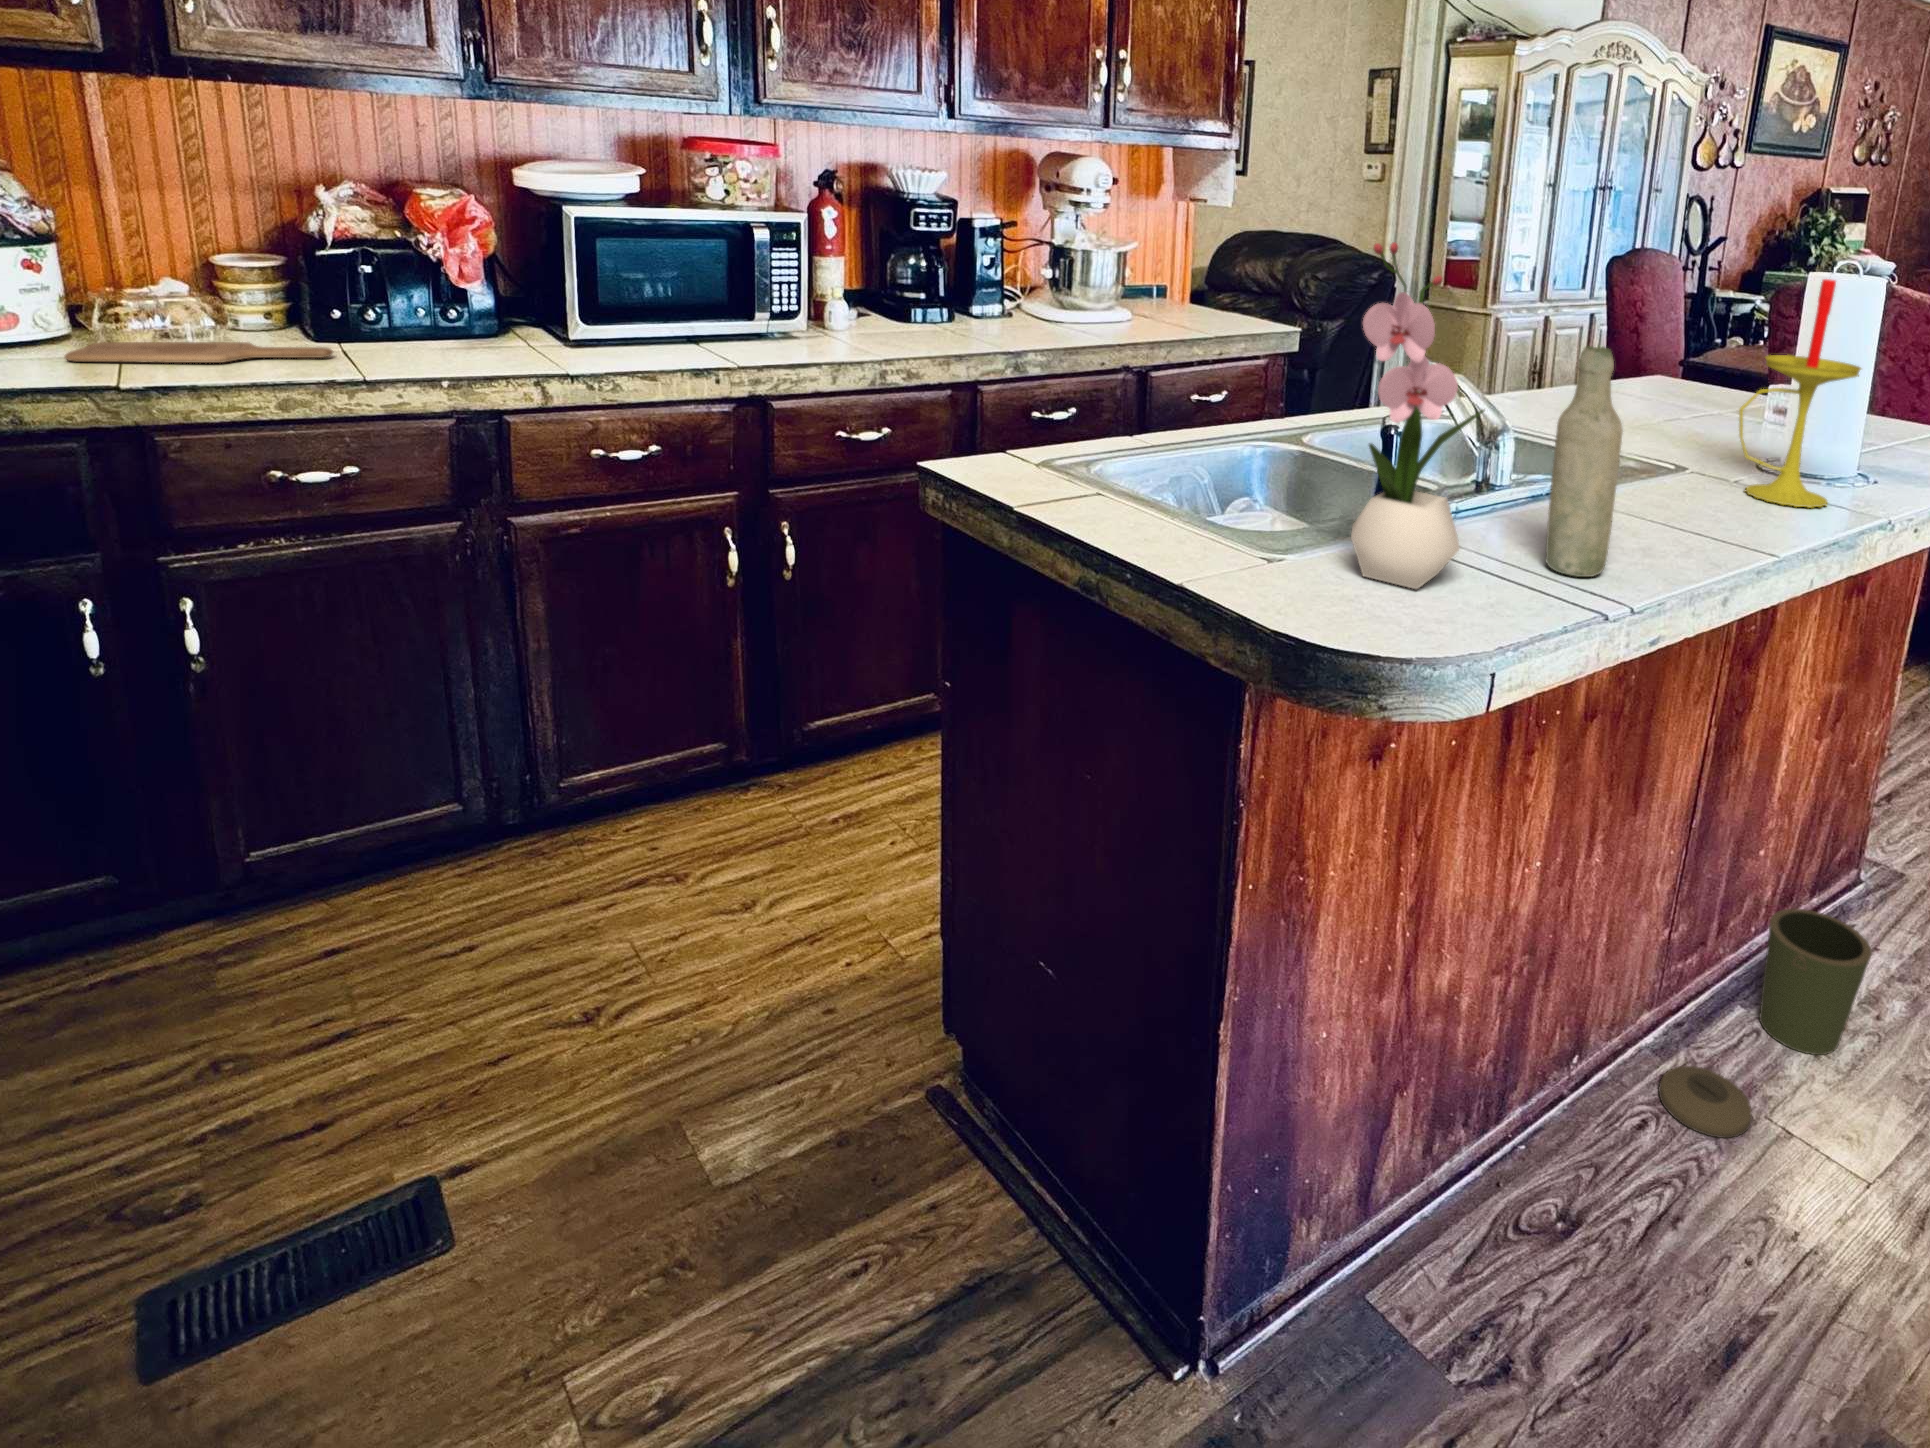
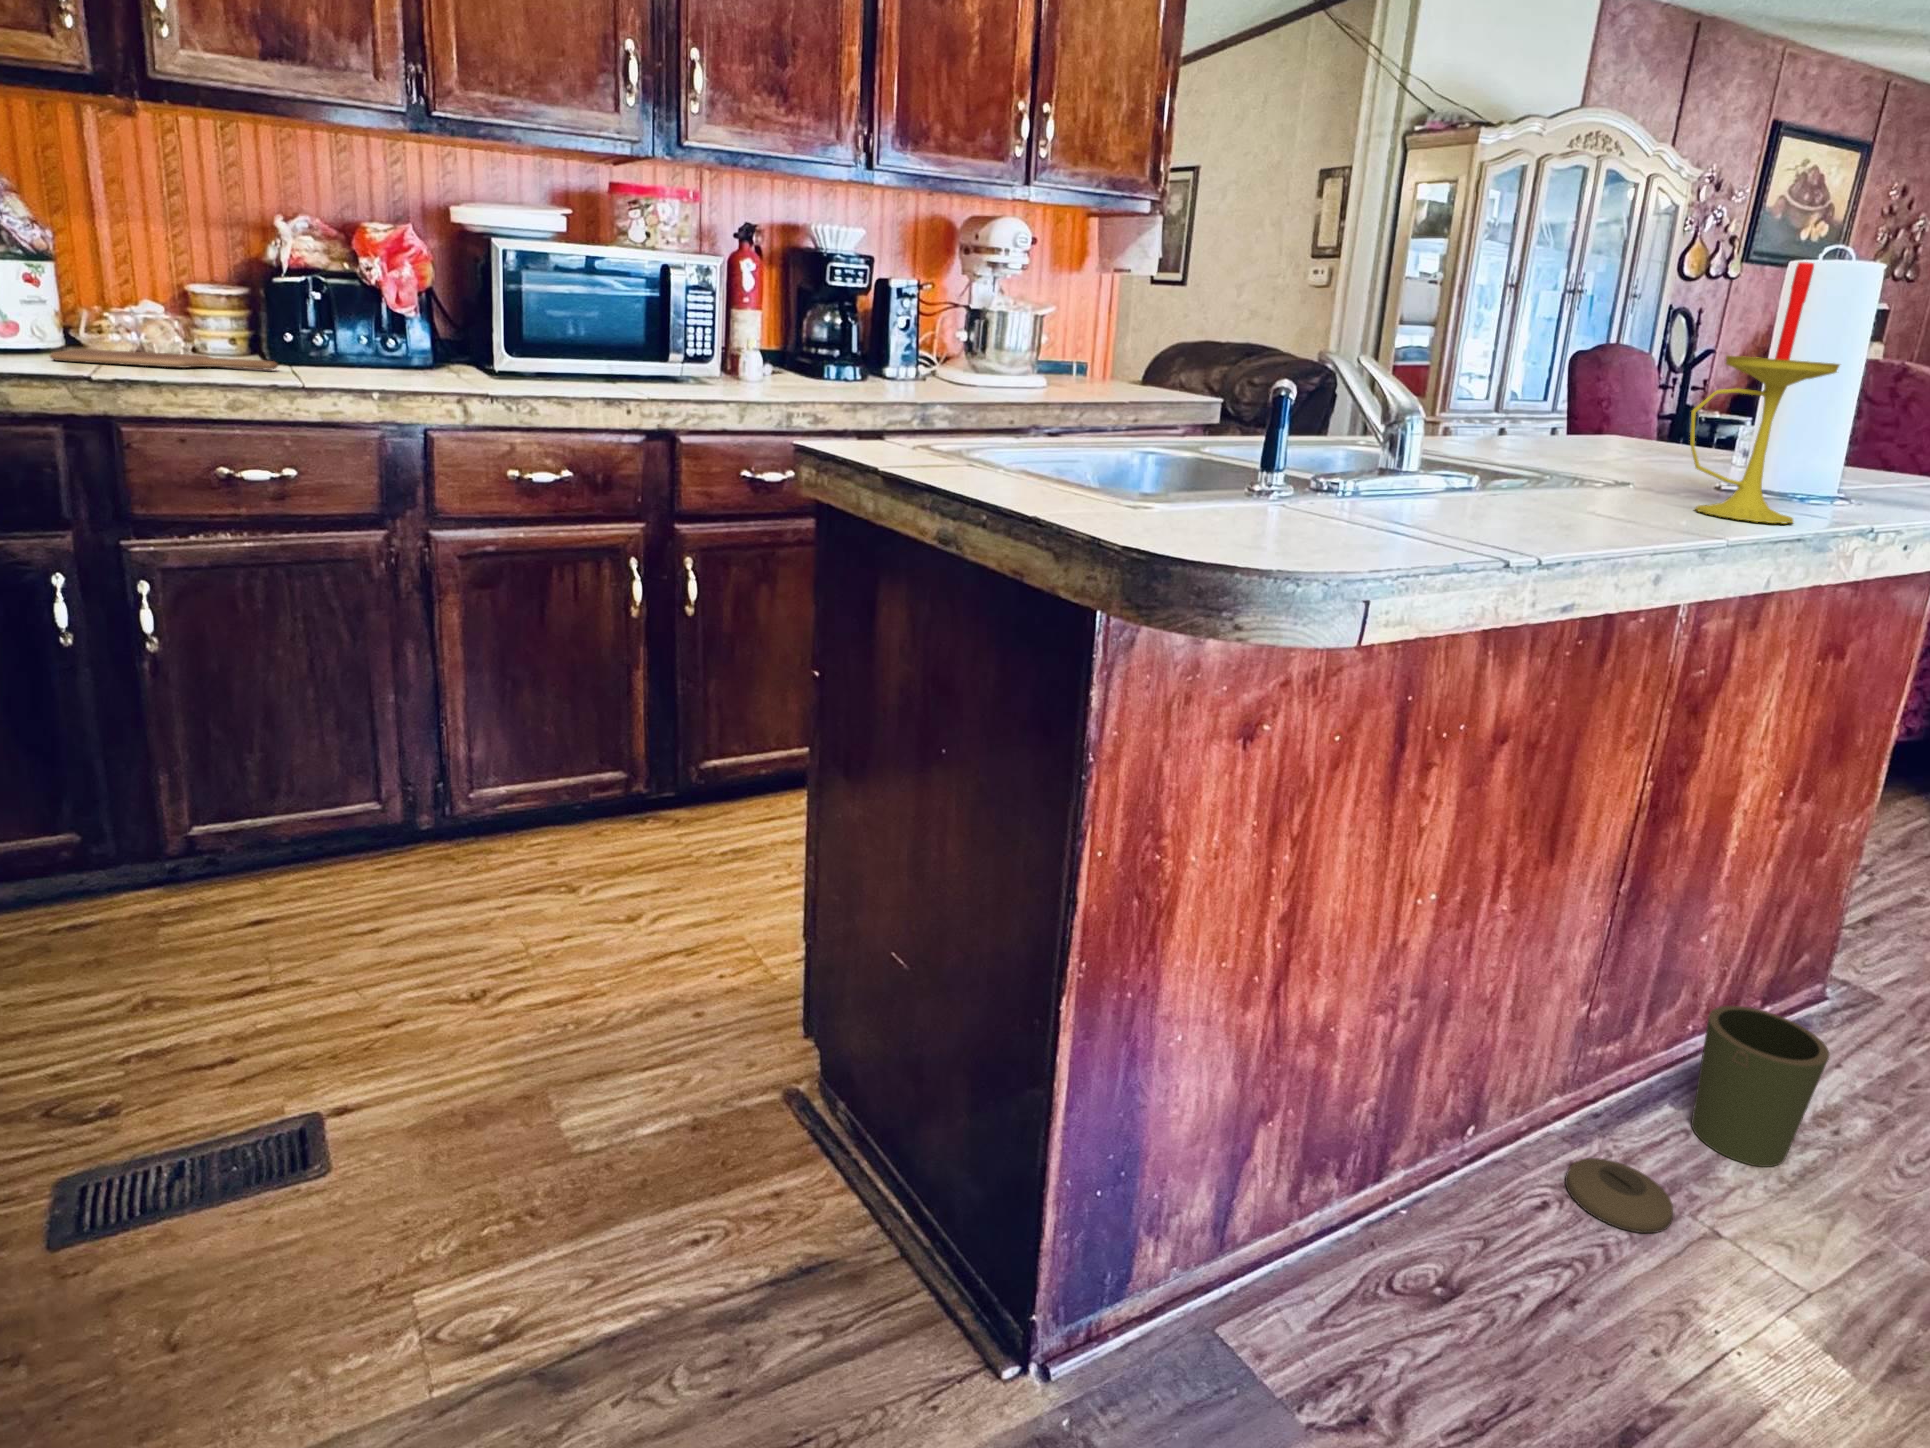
flower arrangement: present [1351,242,1484,589] -> none [1225,151,1380,538]
bottle: present [1546,346,1623,577] -> none [1445,284,1538,545]

